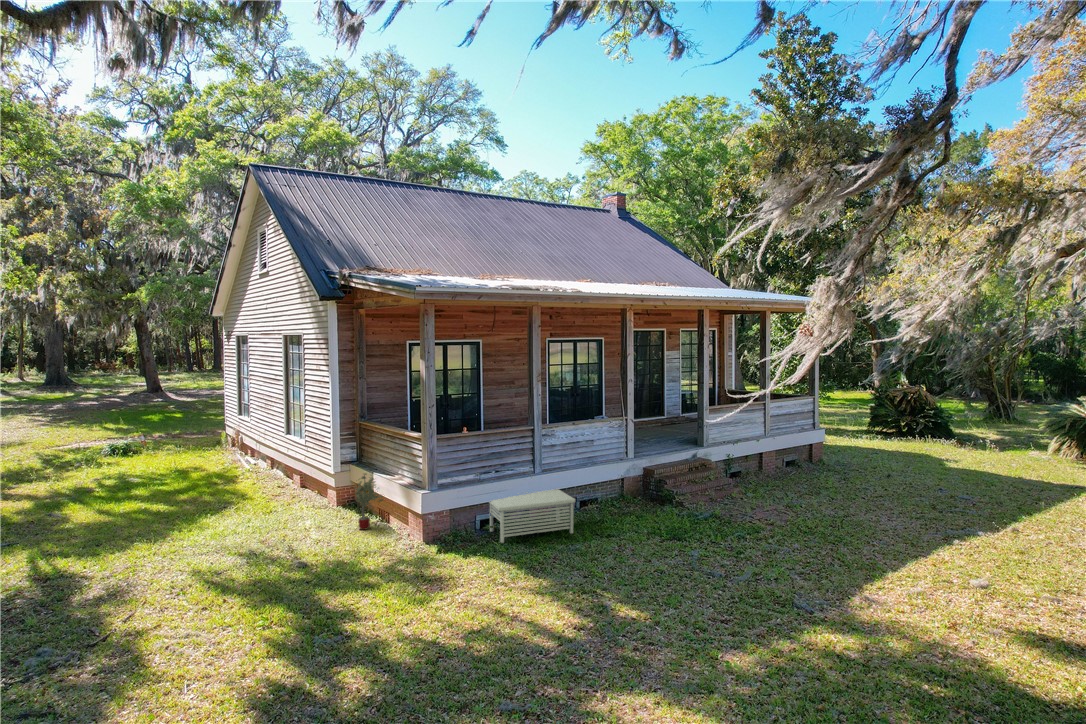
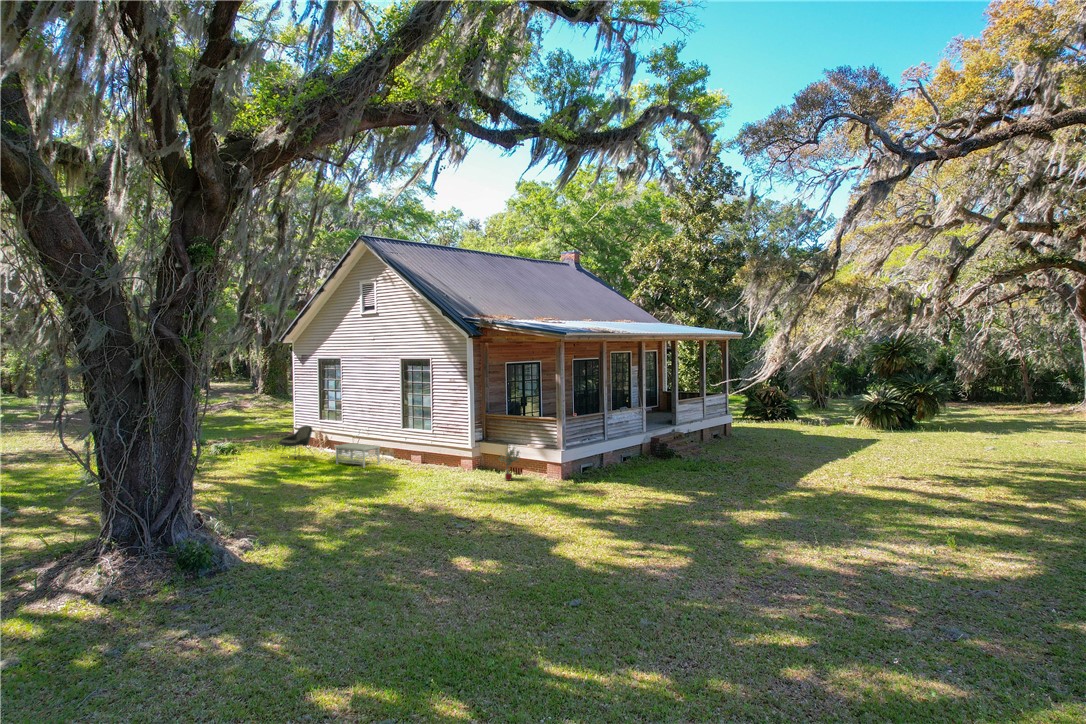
lounge chair: none [192,415,233,459] -> present [279,426,312,458]
storage bench: present [489,489,575,543] -> present [334,443,380,467]

